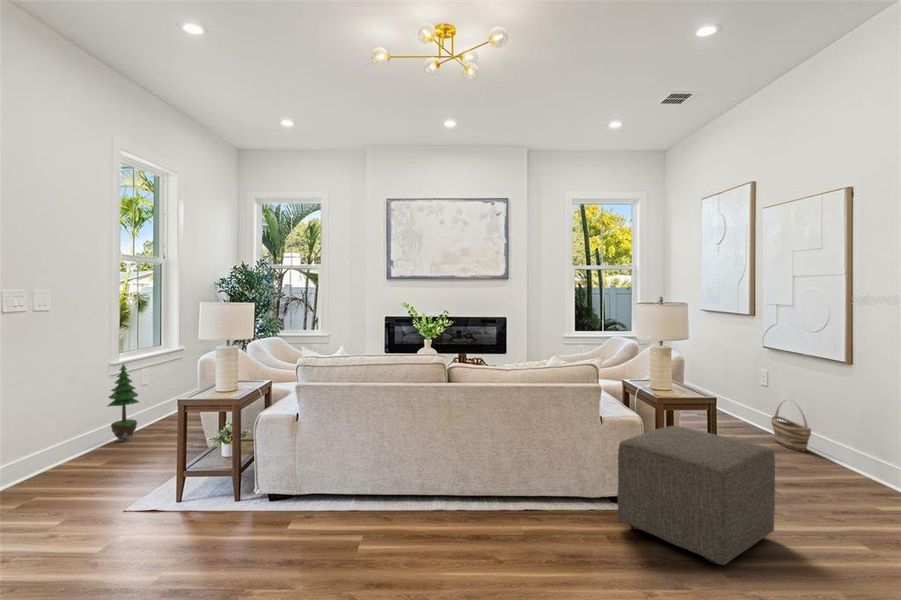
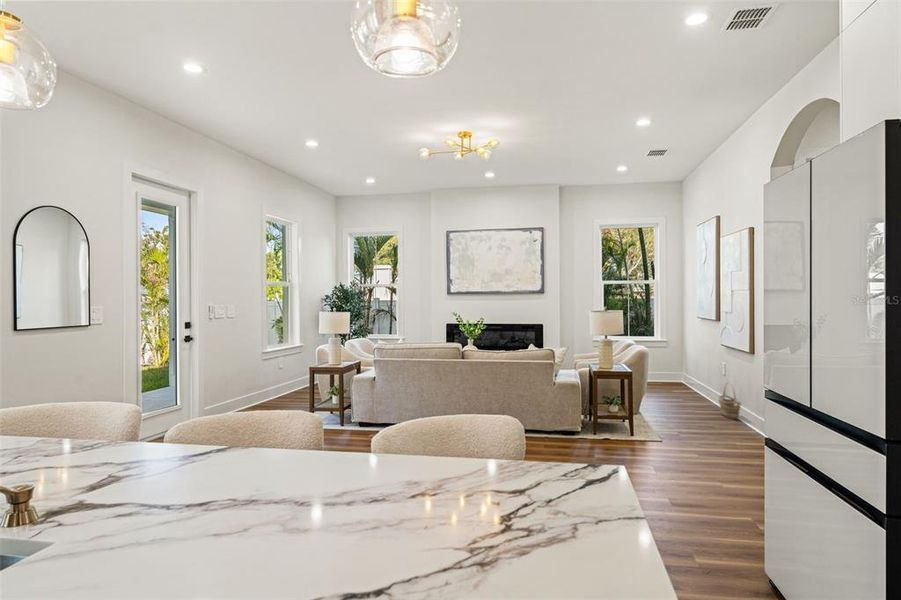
potted tree: present [108,364,139,441] -> none [261,351,280,401]
ottoman: present [617,426,775,565] -> none [555,387,647,457]

